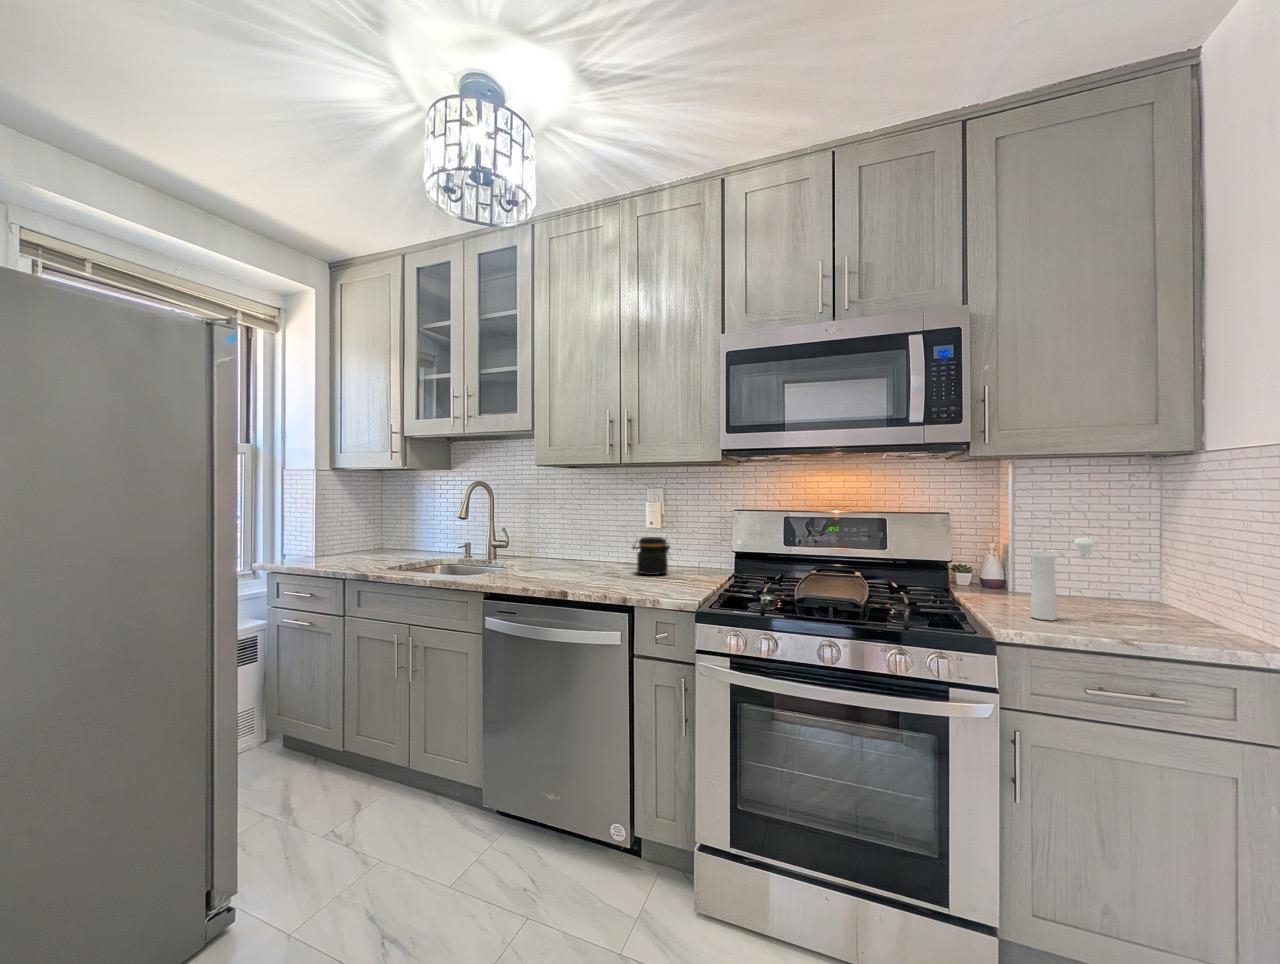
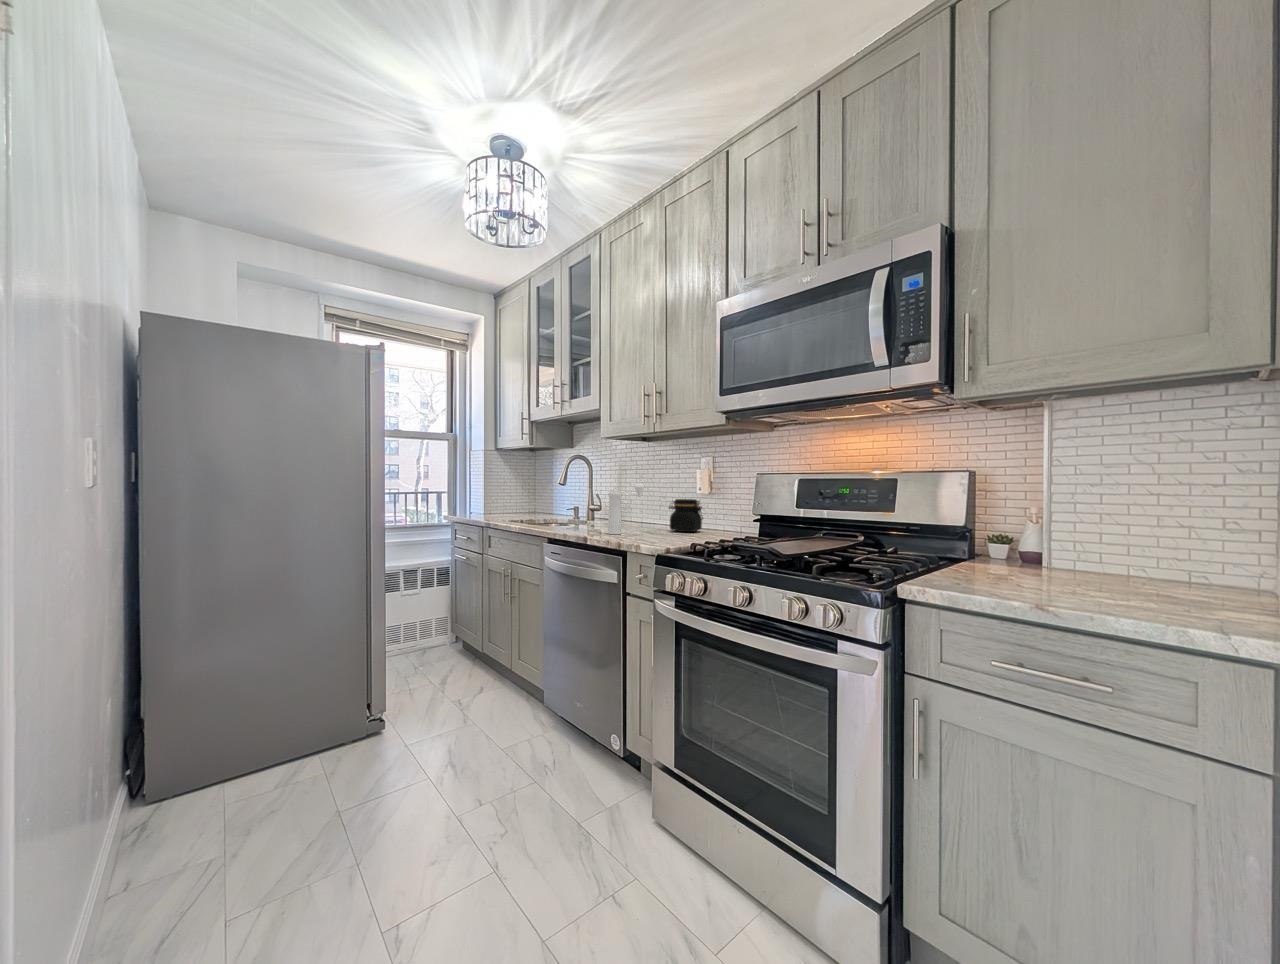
pepper mill: present [1030,538,1095,620] -> present [608,484,645,534]

